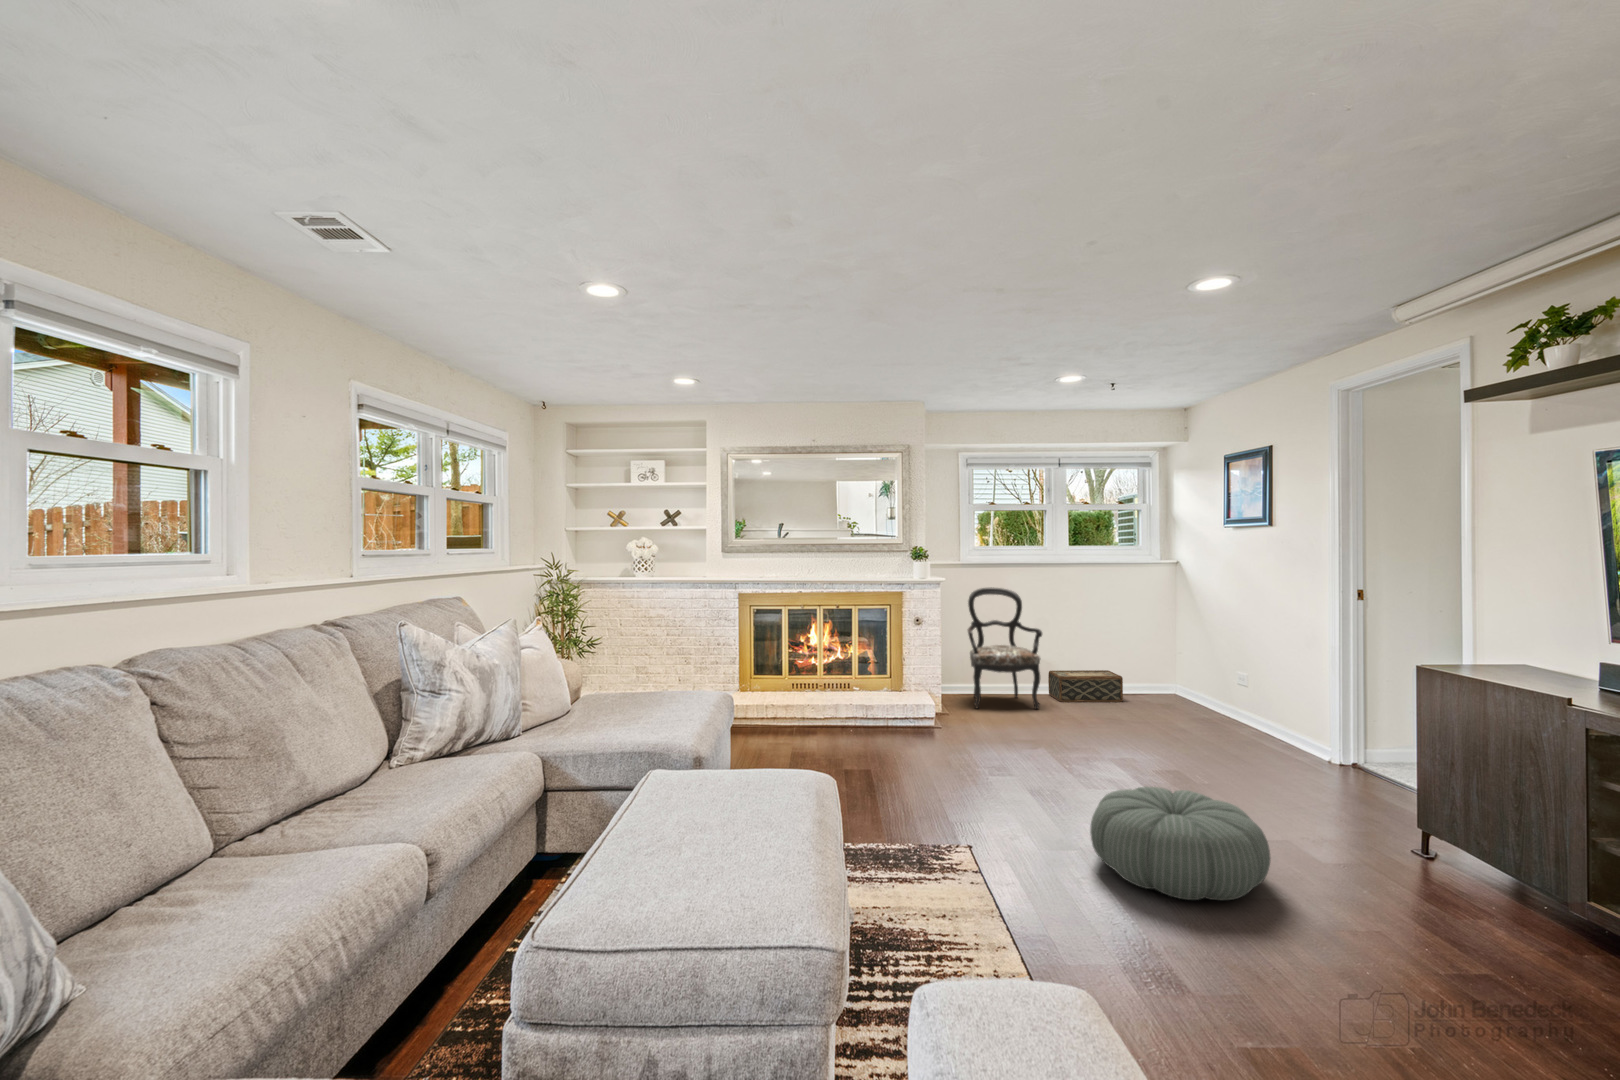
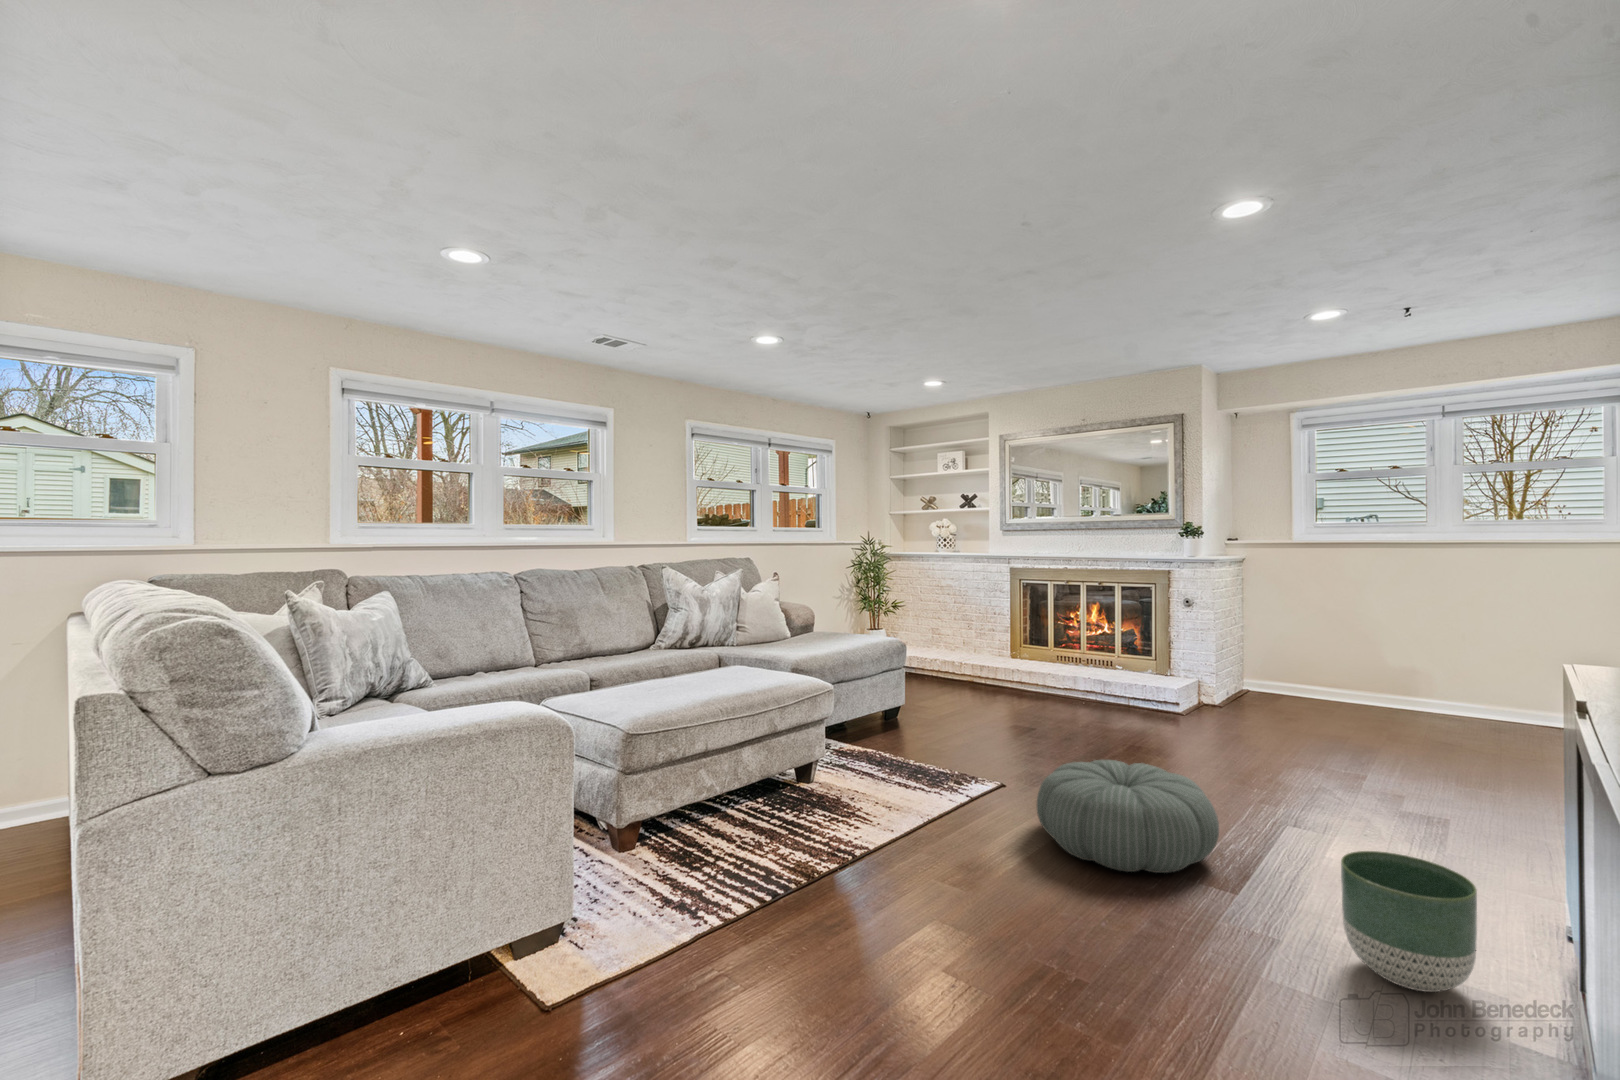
armchair: present [968,587,1042,709] -> none [1264,570,1371,723]
woven basket: present [1048,670,1123,702] -> none [1418,683,1536,738]
planter: none [1417,819,1526,922] -> present [1341,851,1477,992]

